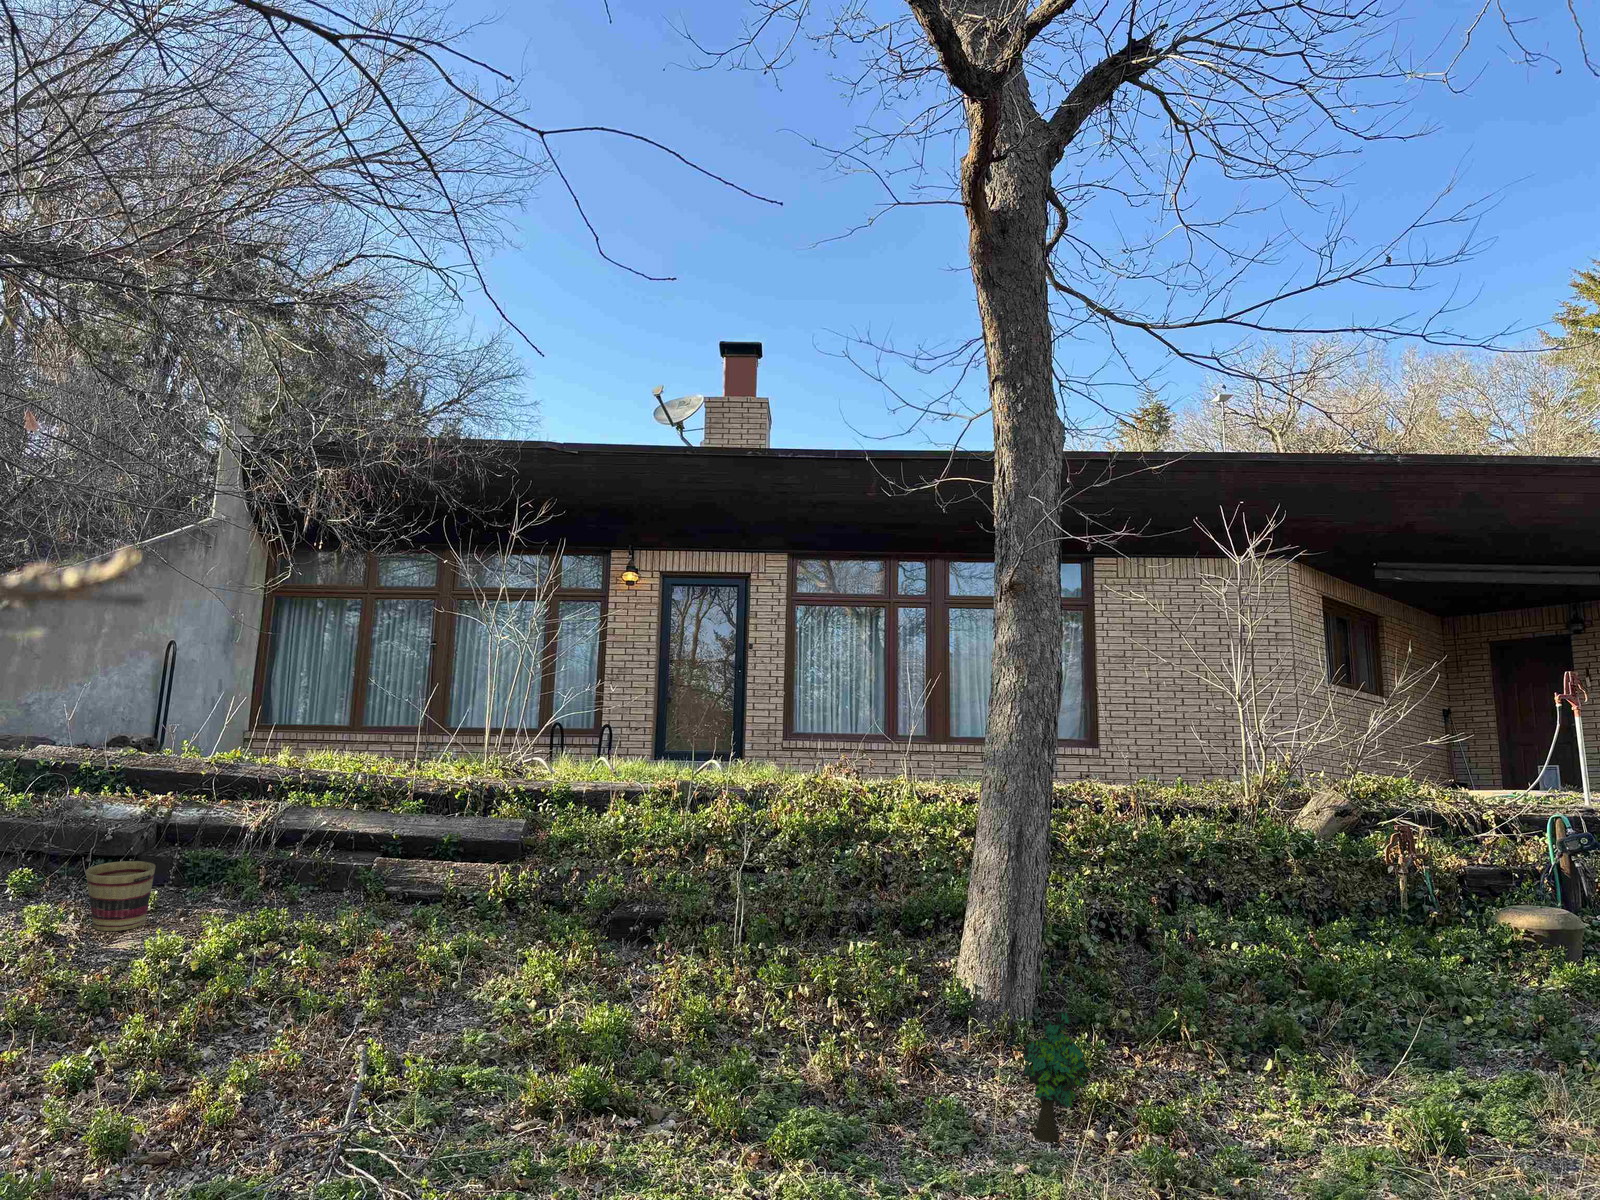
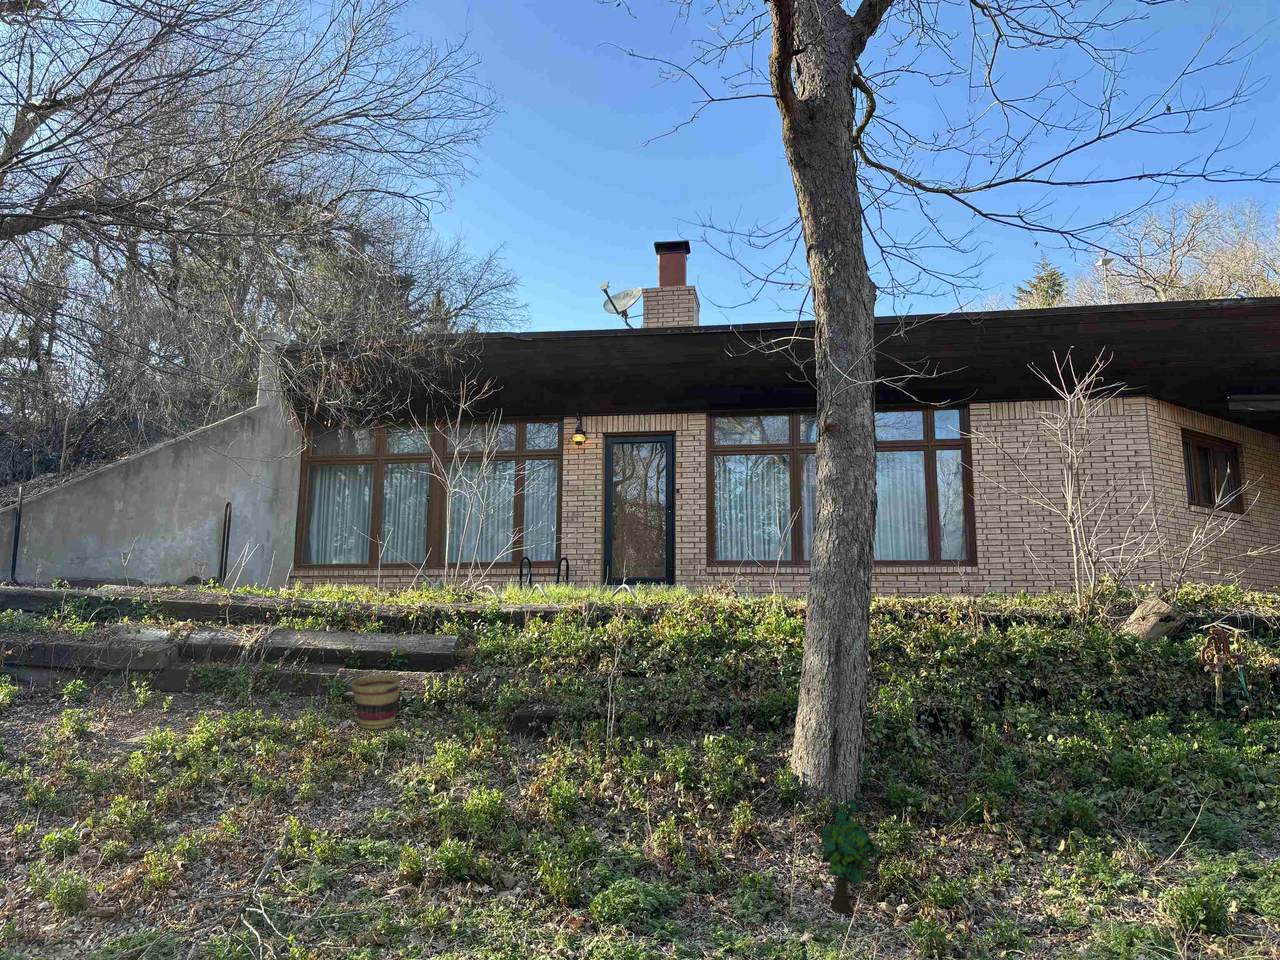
basket: present [86,861,156,931] -> present [352,675,400,729]

